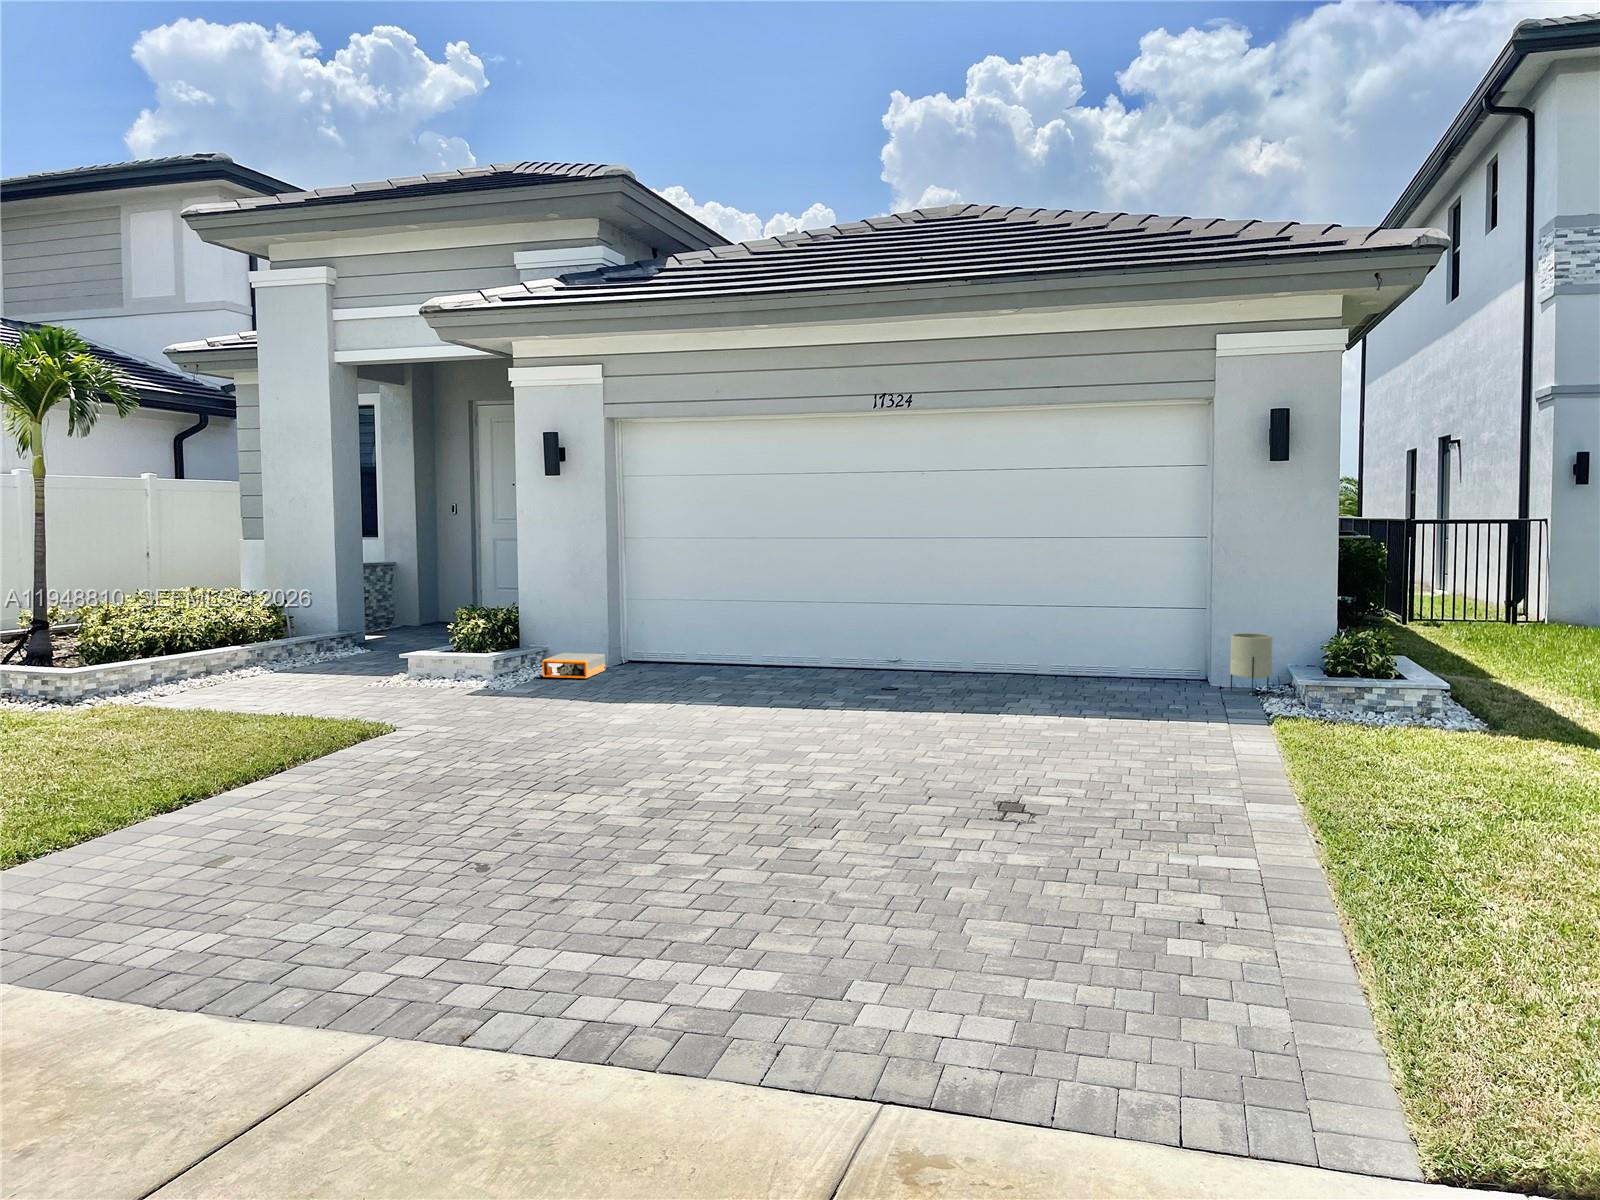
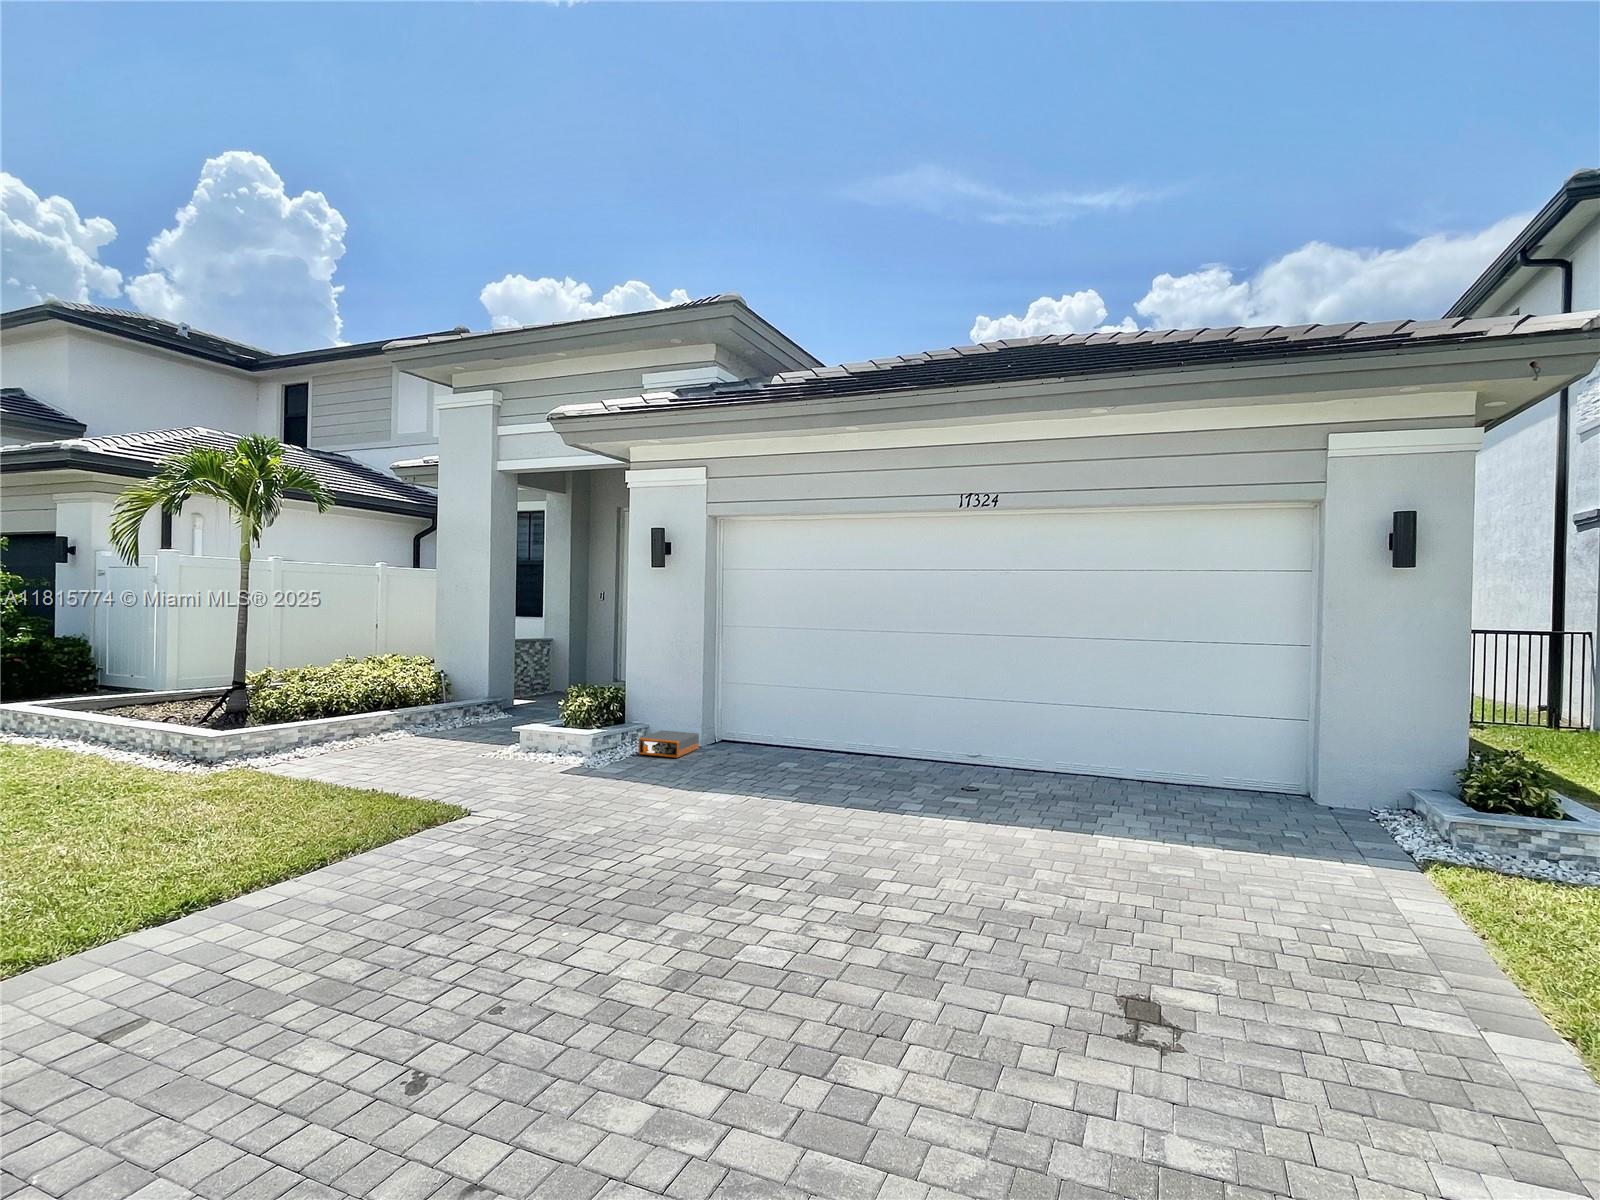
planter: present [1230,633,1273,697] -> none [1344,751,1397,824]

